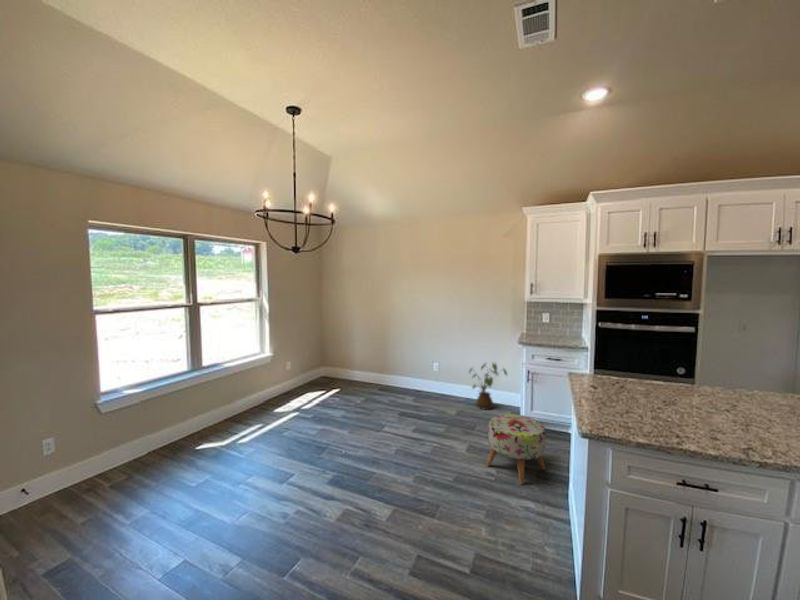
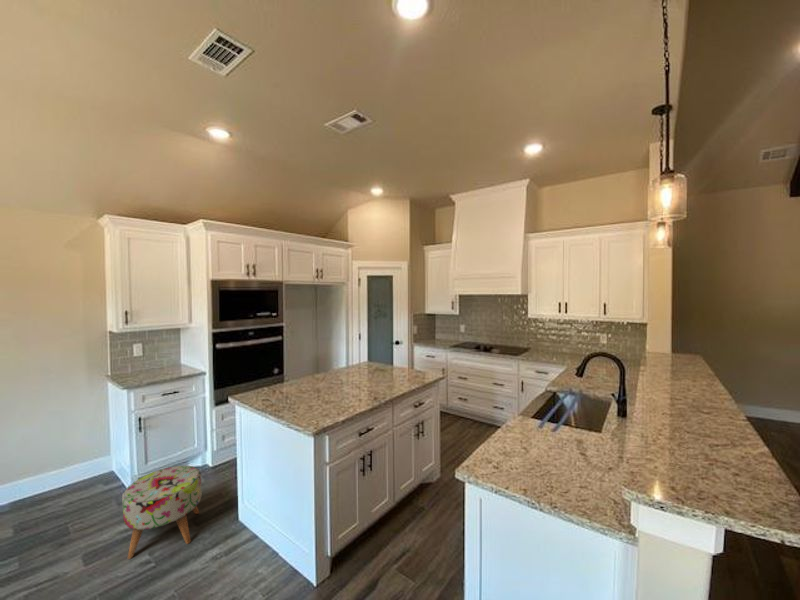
house plant: present [469,363,507,410] -> none [14,428,90,506]

